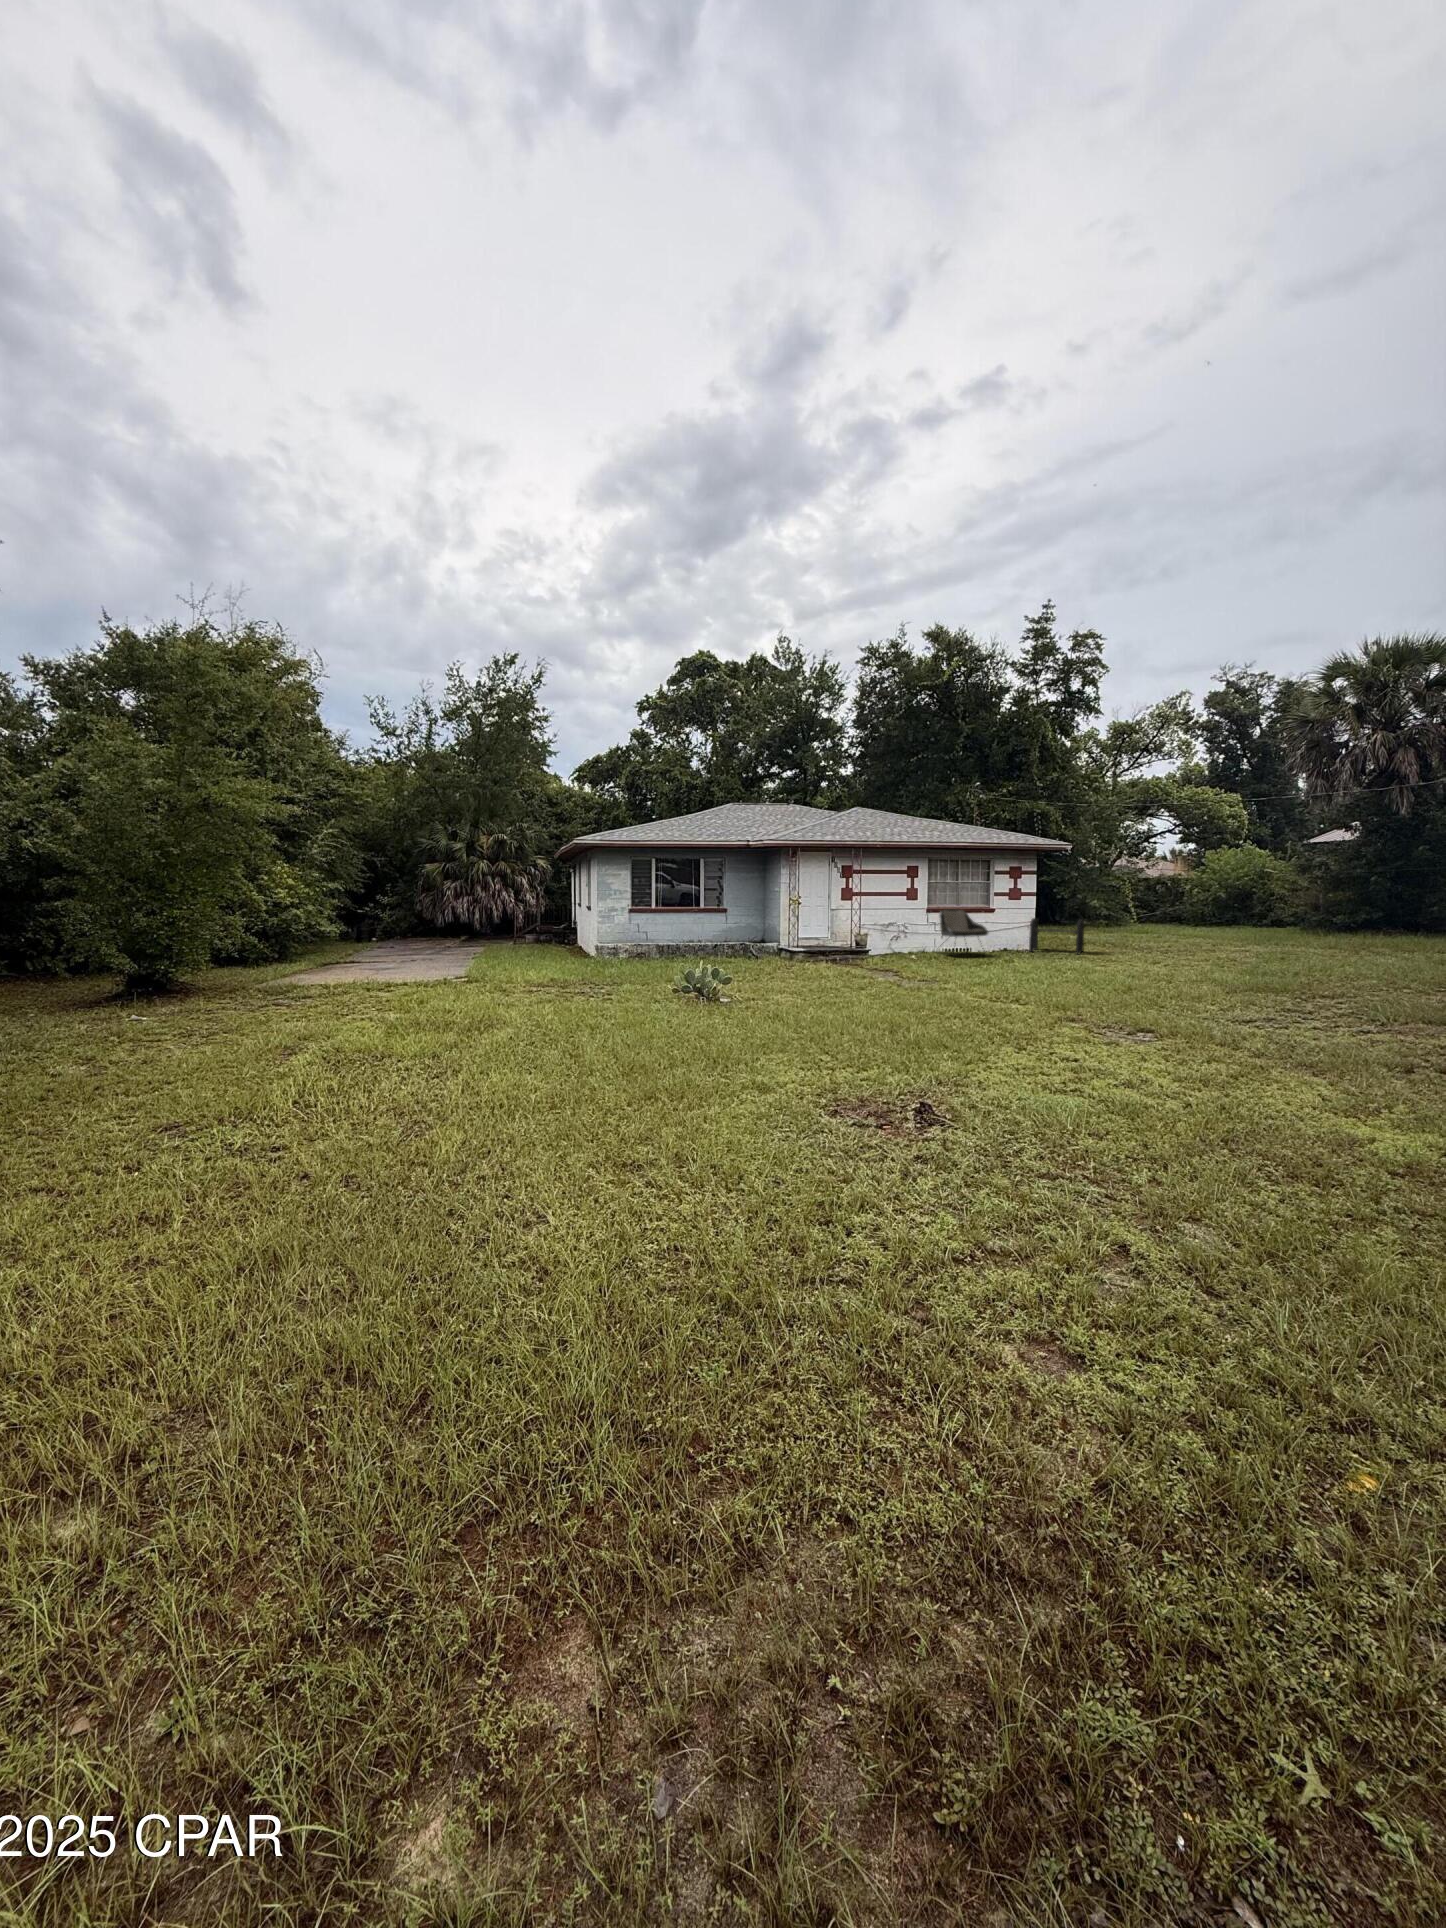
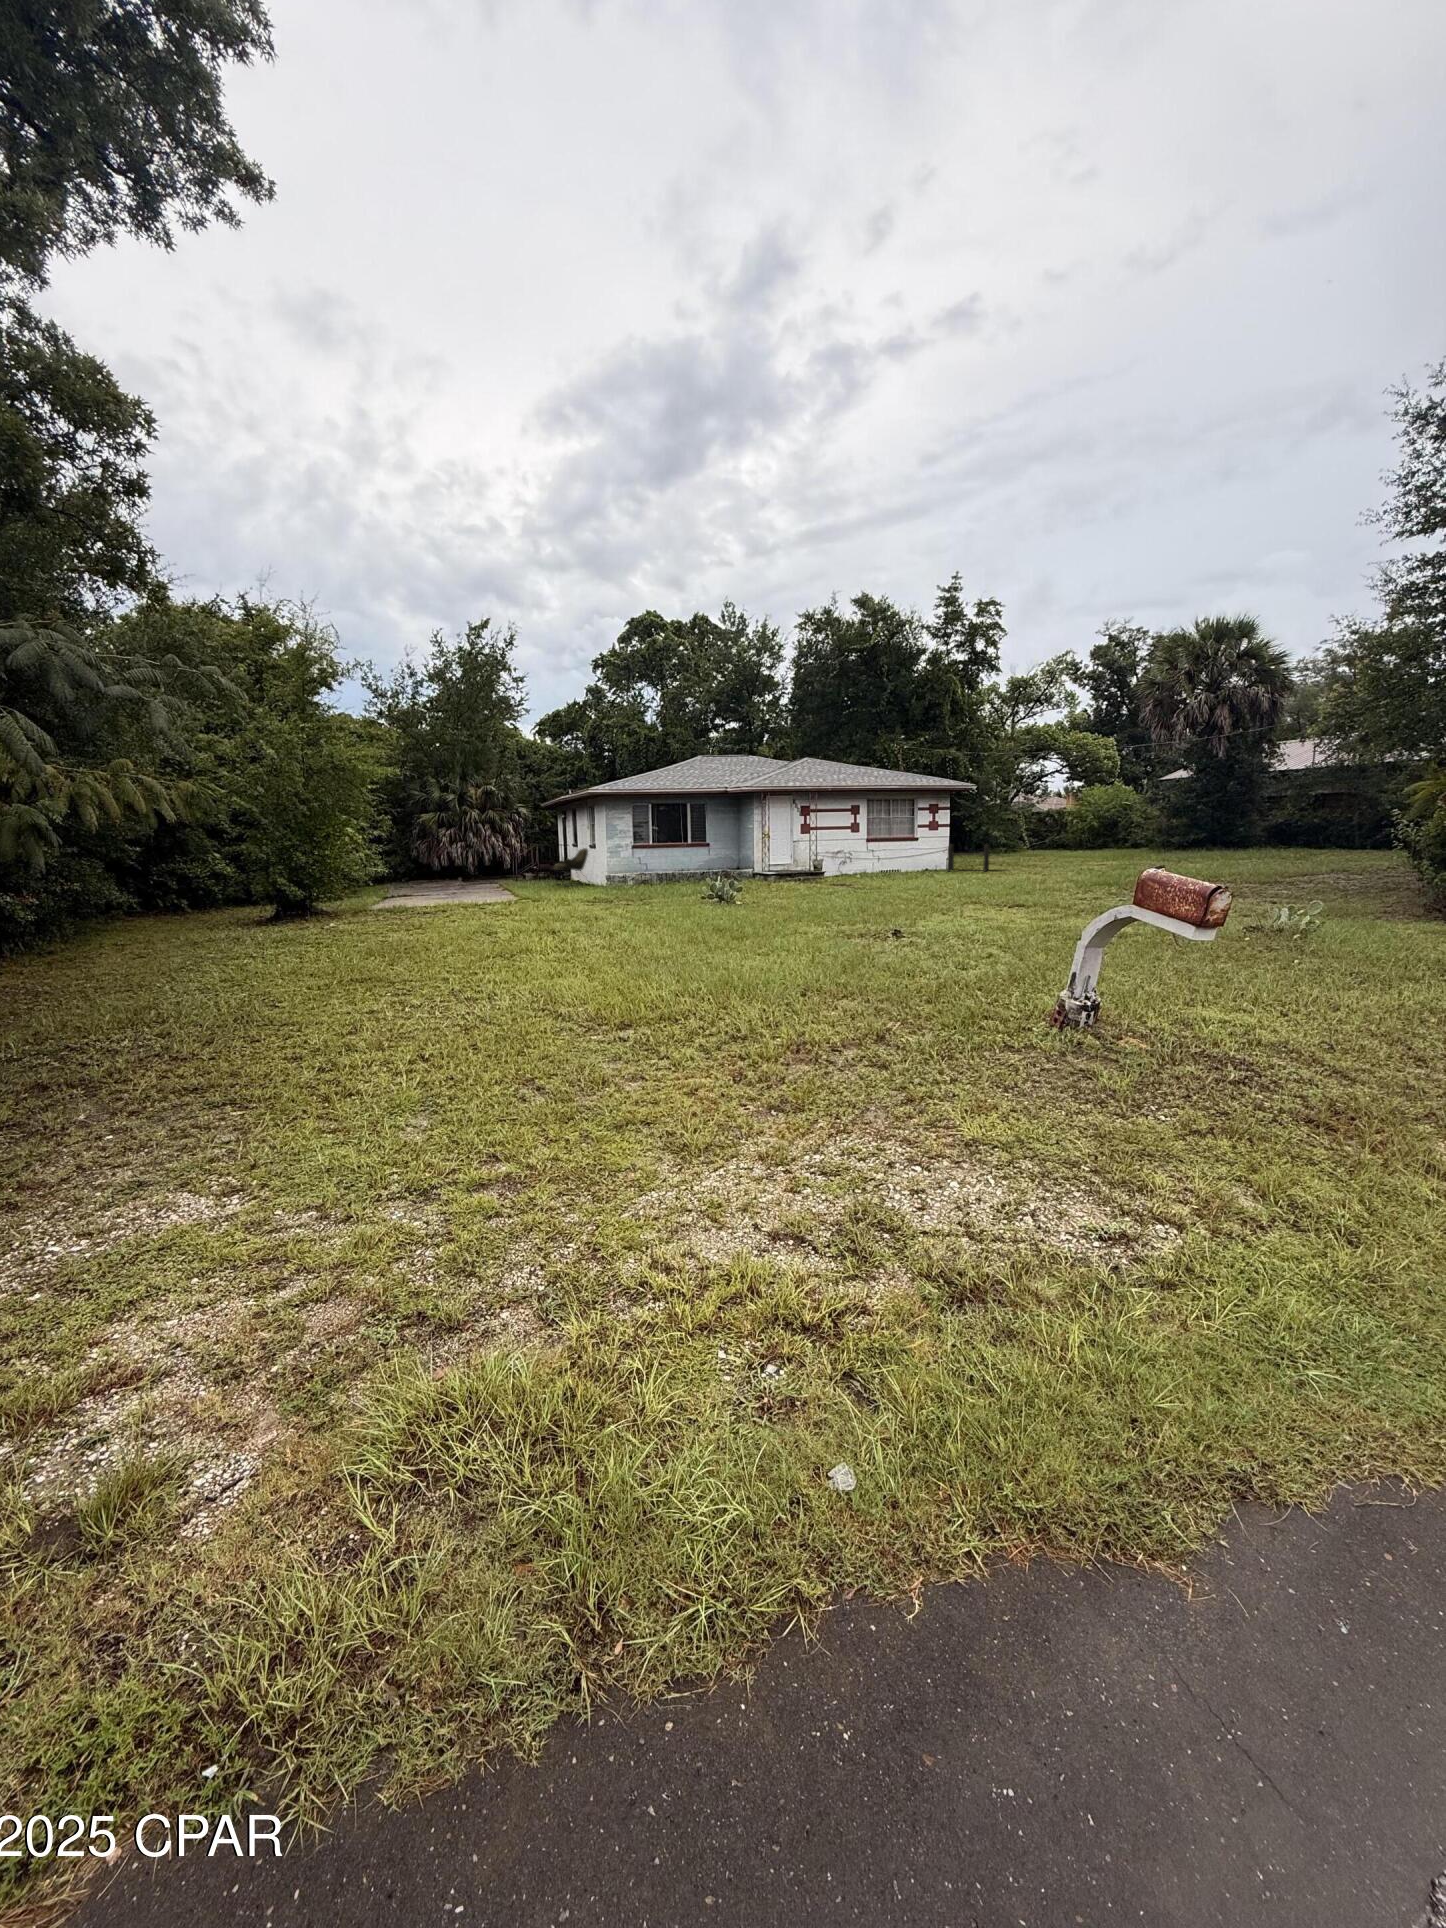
lounge chair: present [939,909,988,954] -> present [554,848,588,885]

